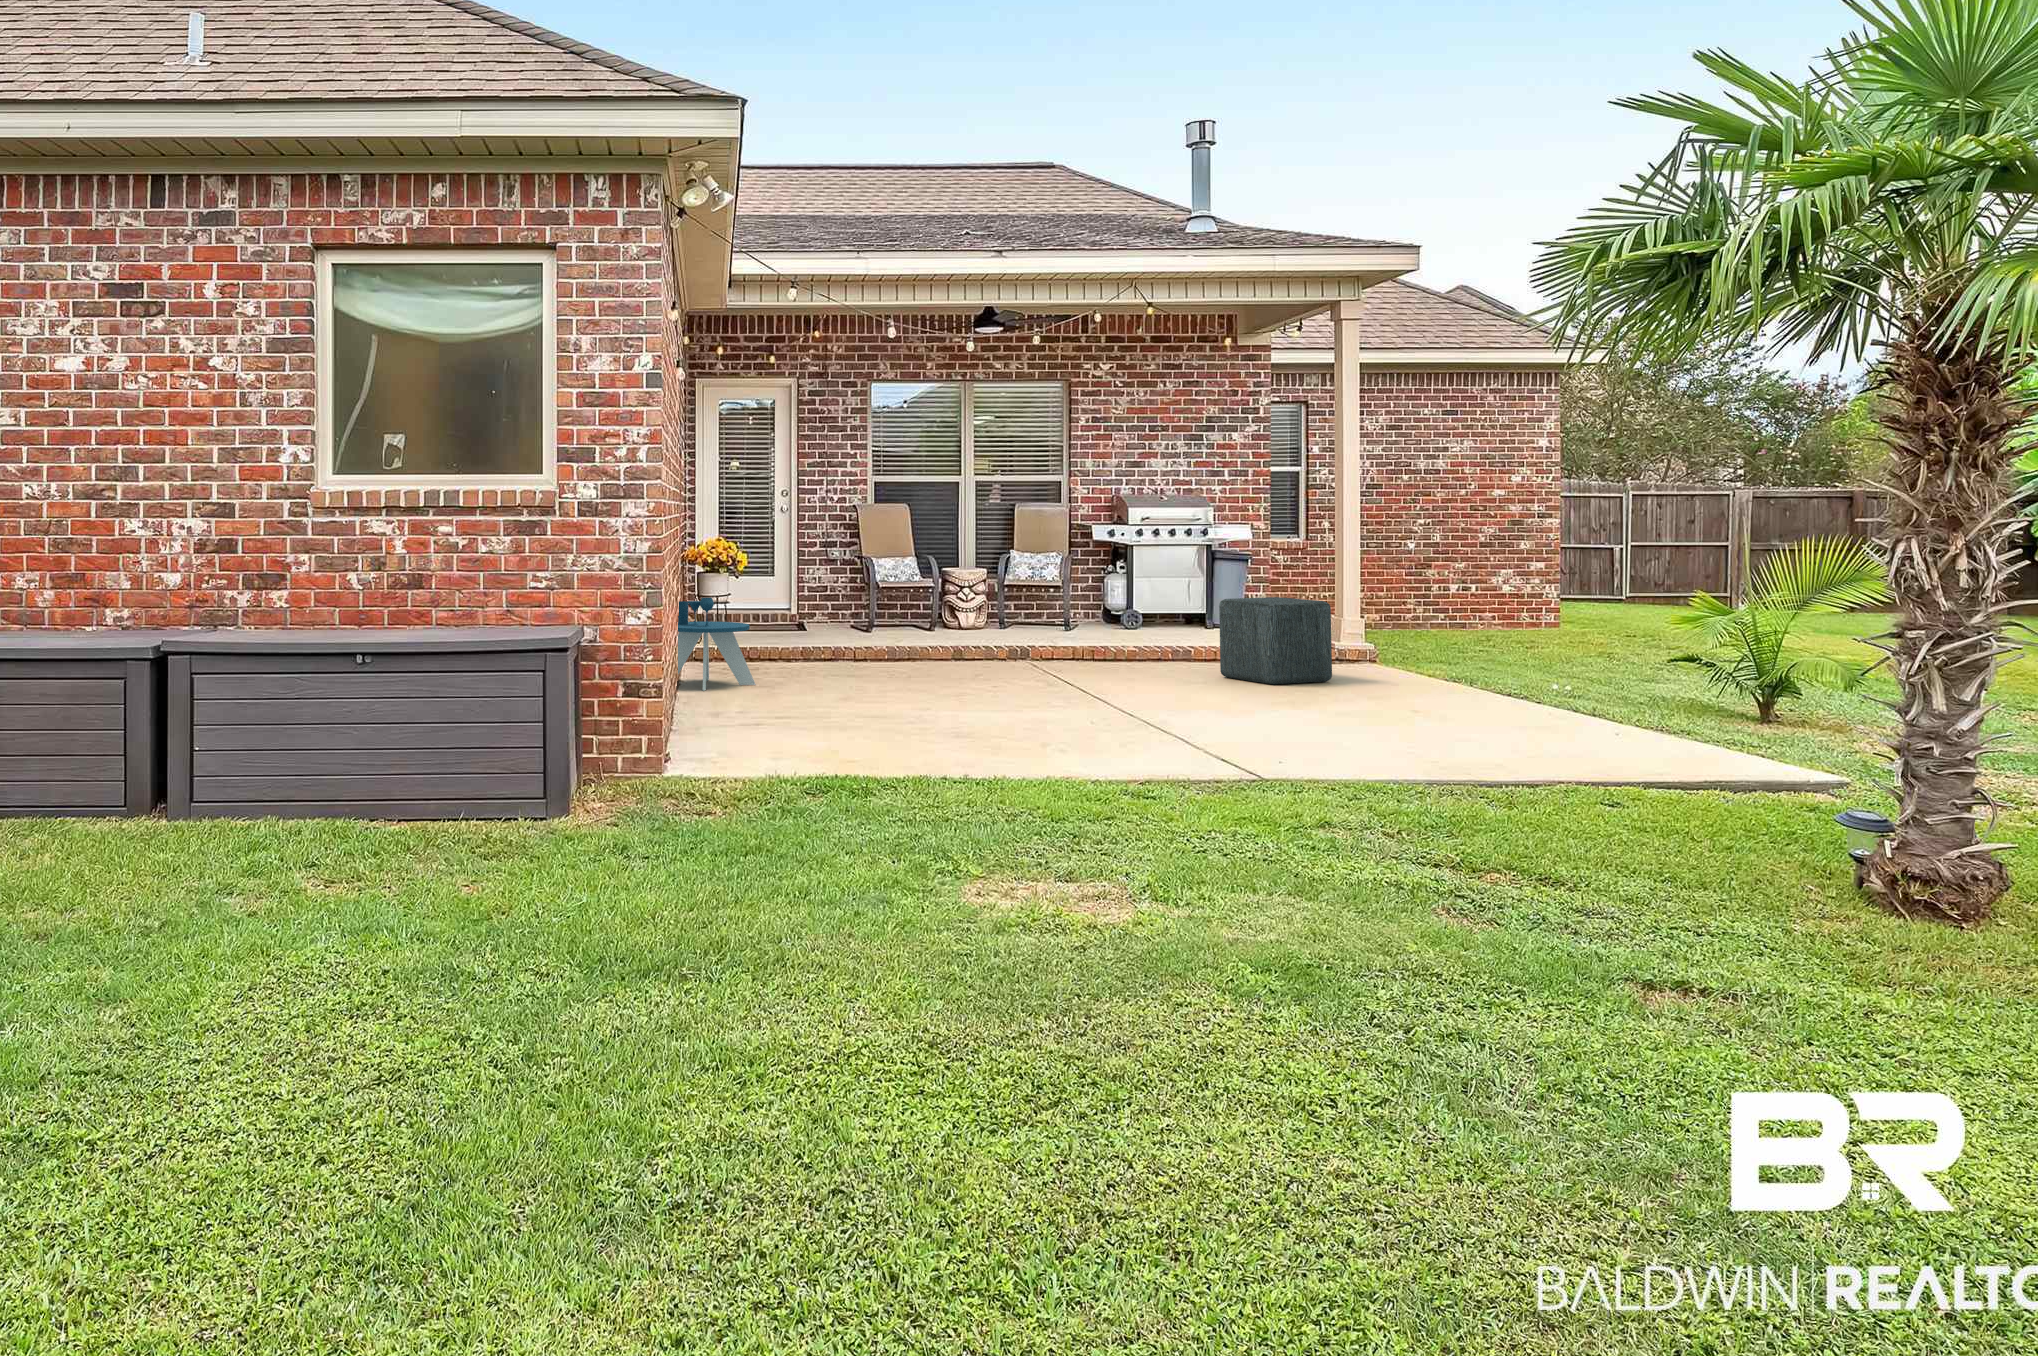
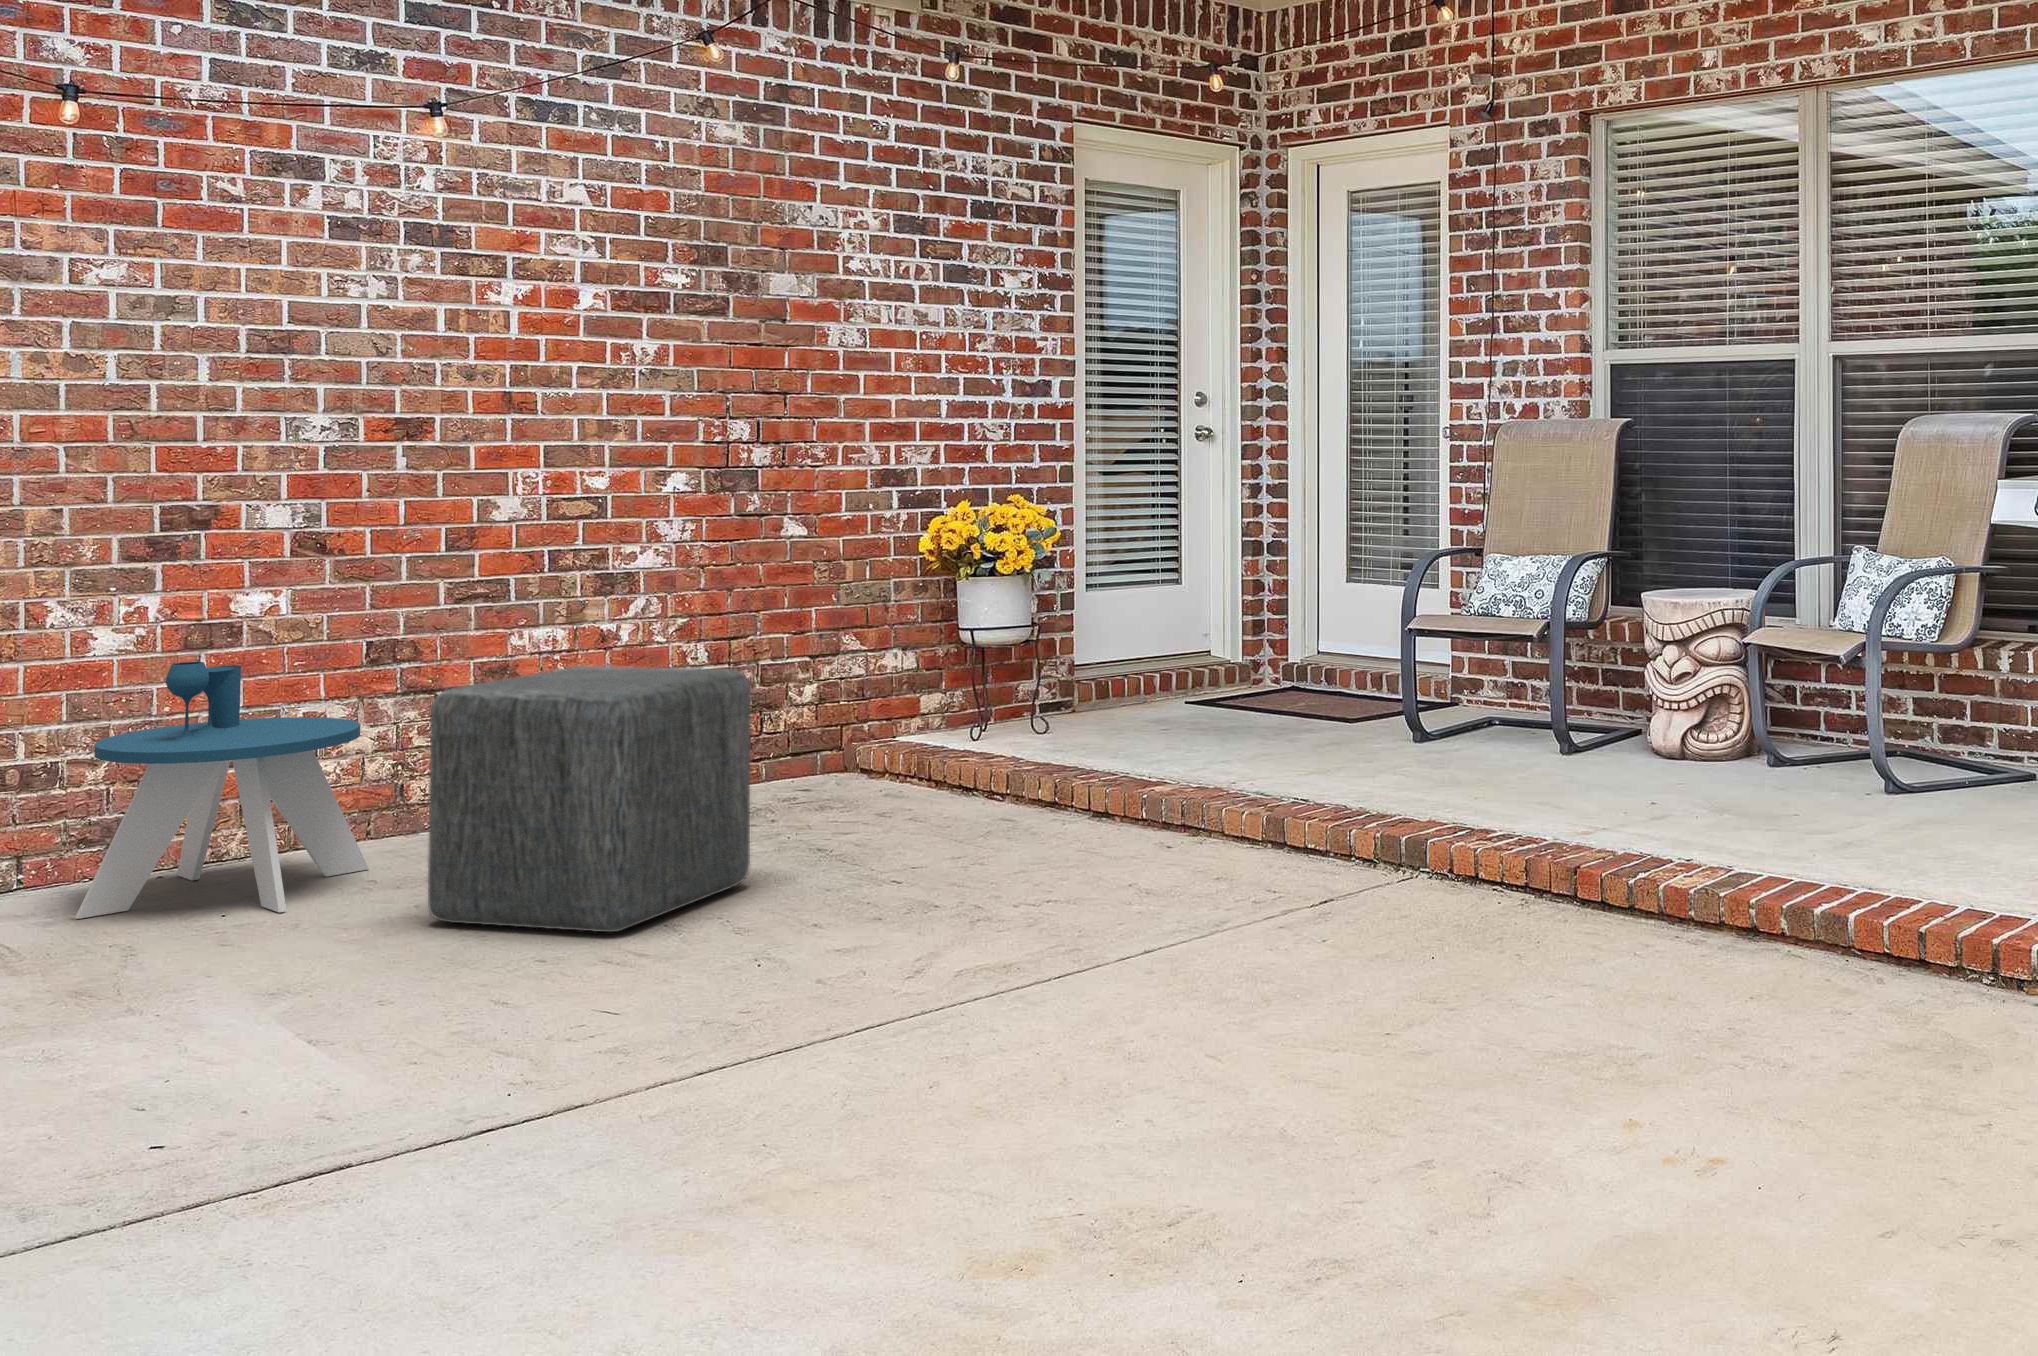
ottoman: present [1219,597,1332,684] -> present [428,666,751,932]

